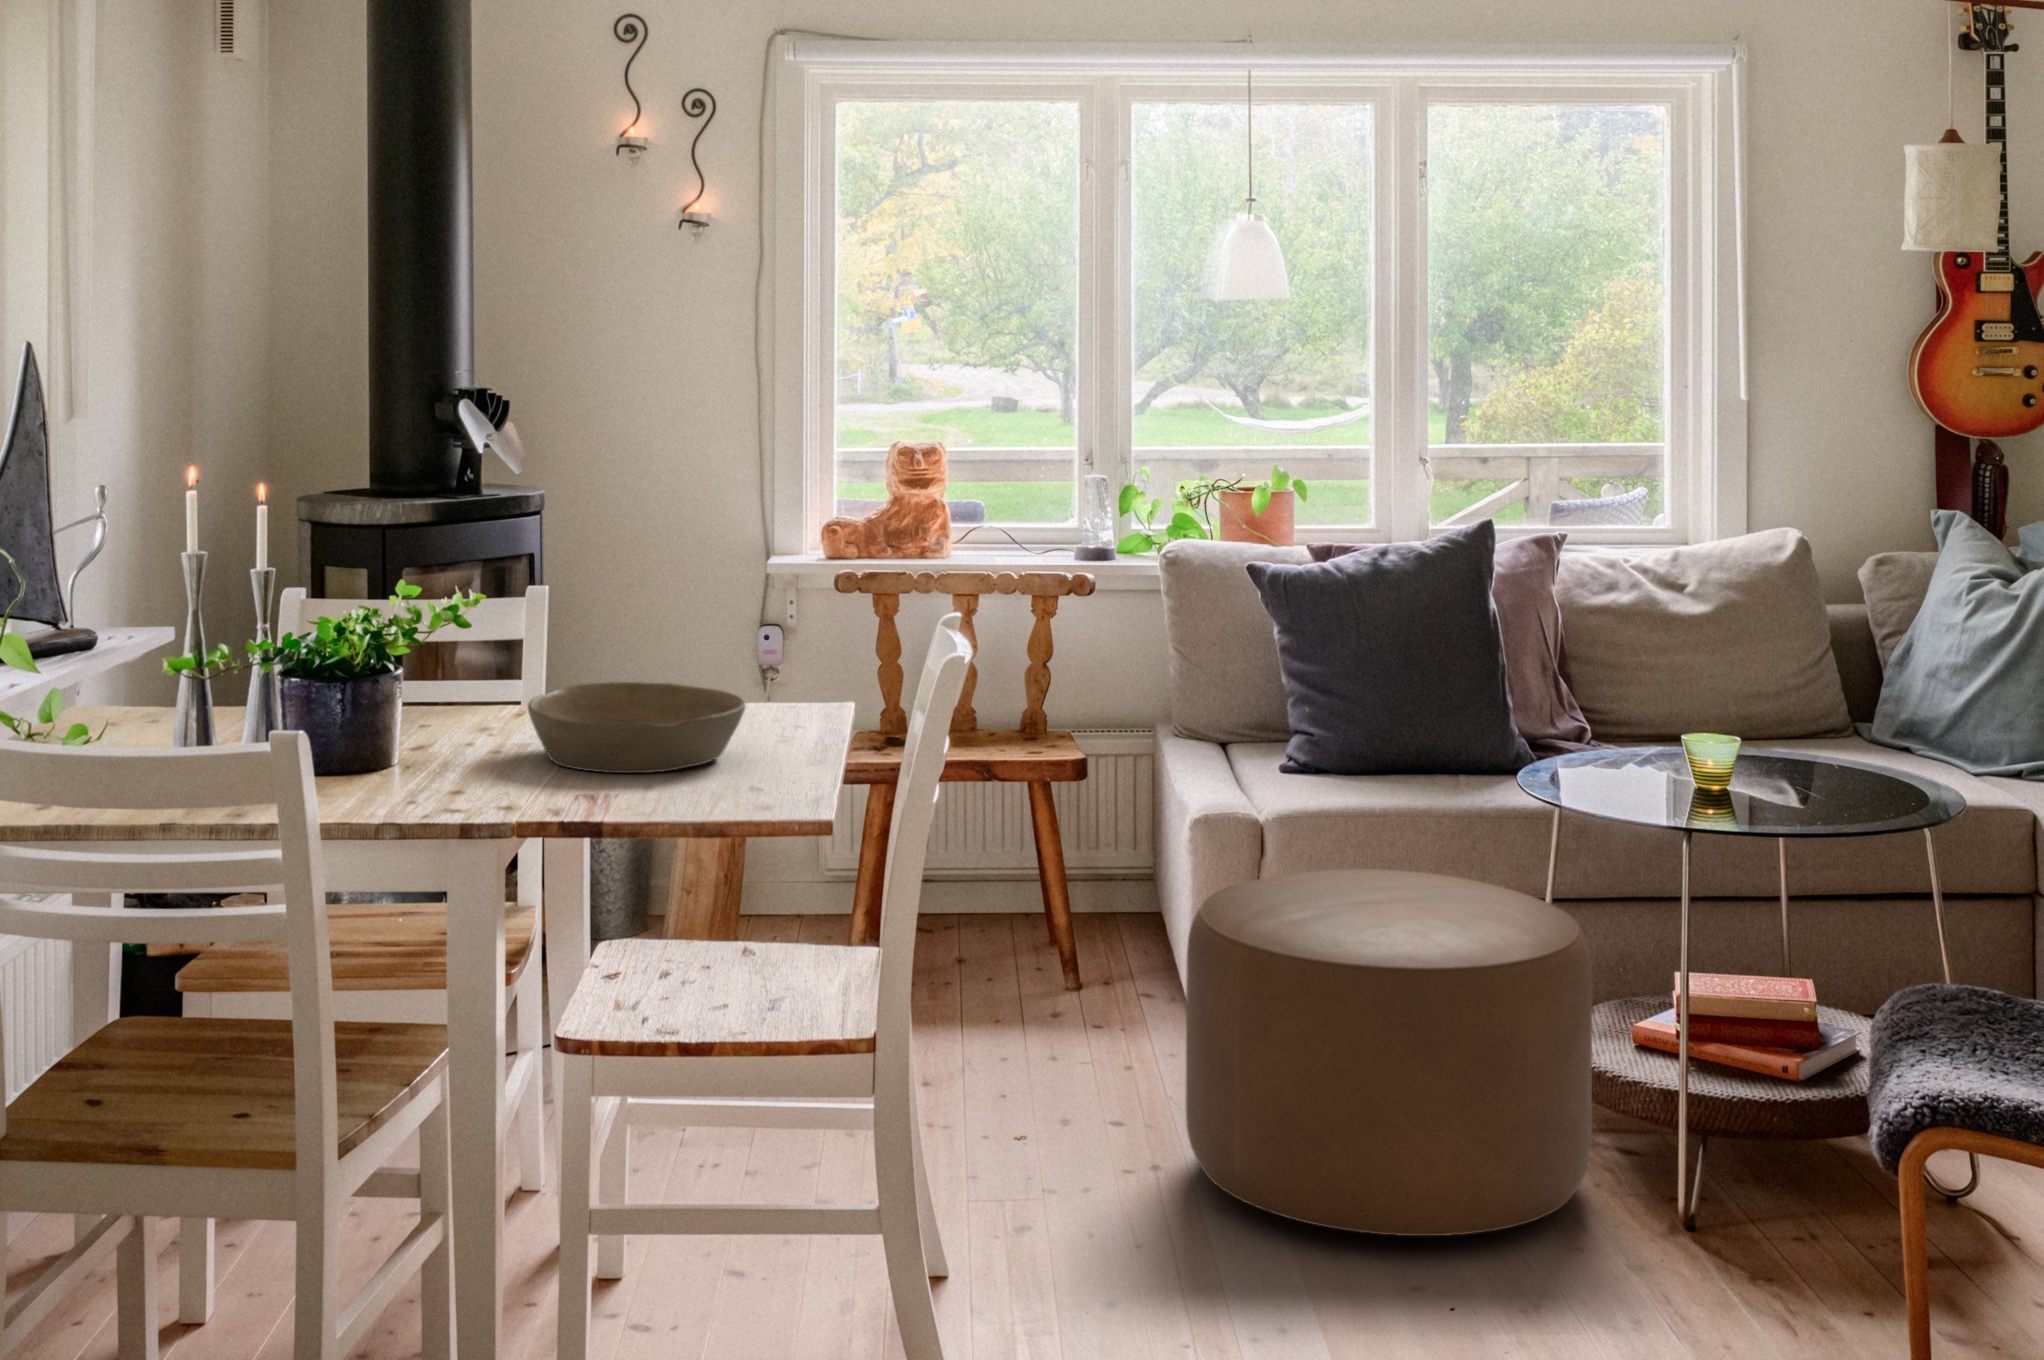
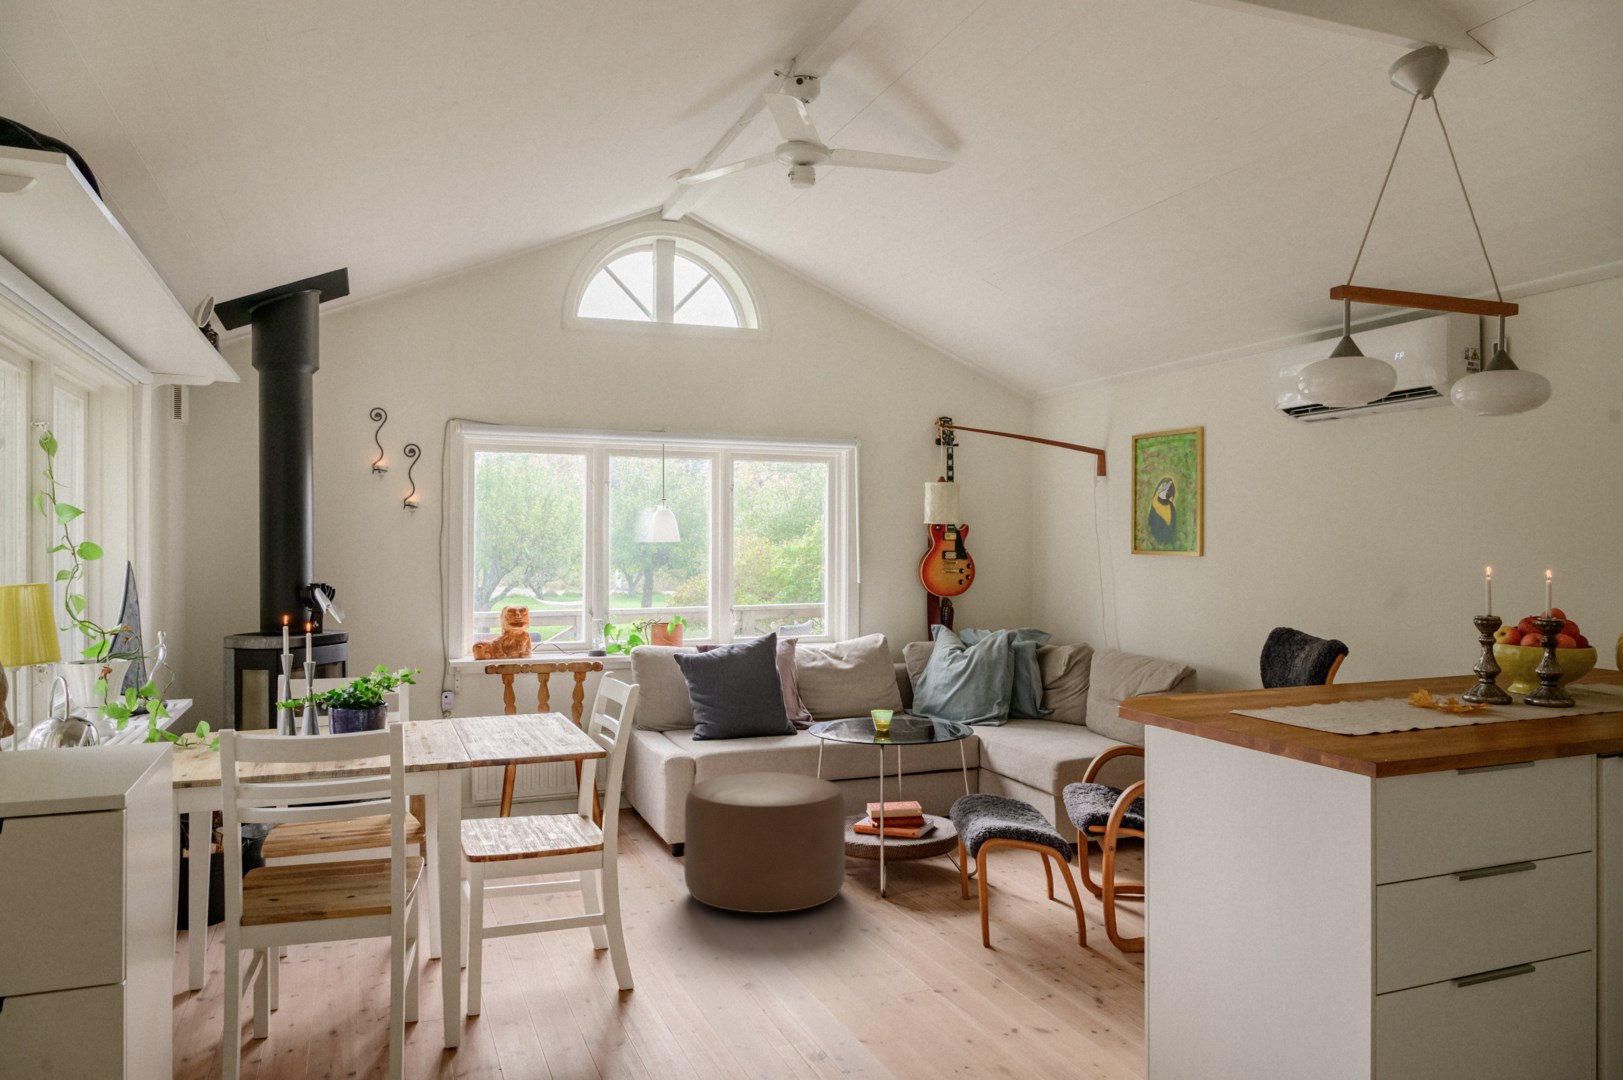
bowl: present [527,682,746,773] -> none [437,706,534,743]

